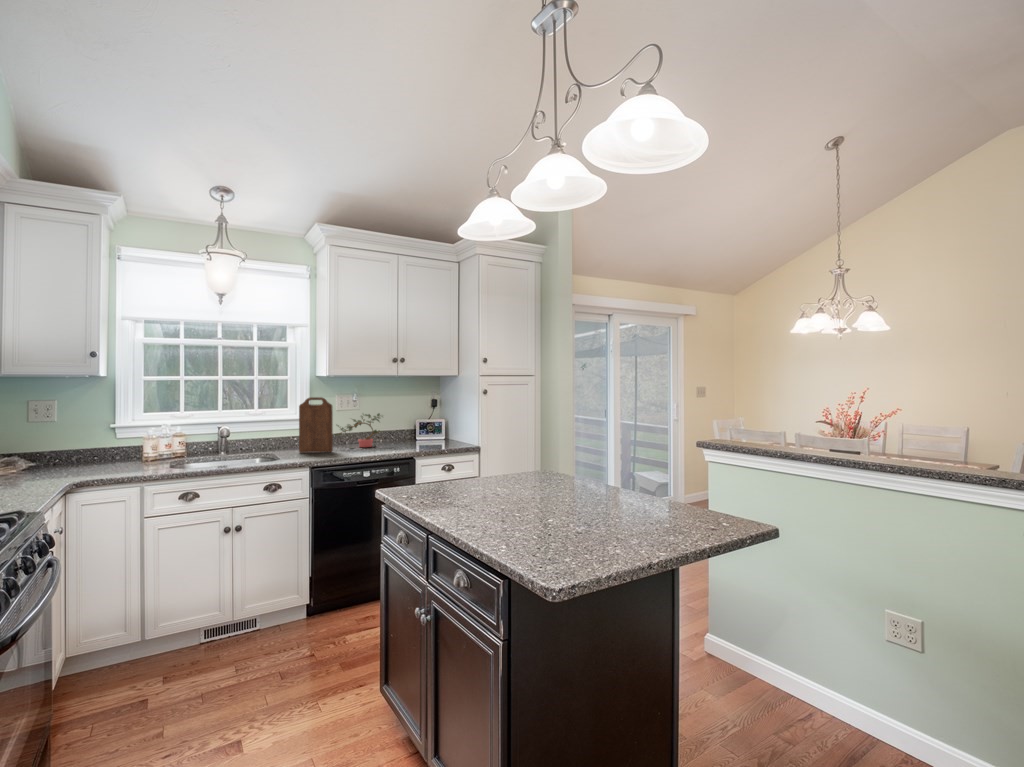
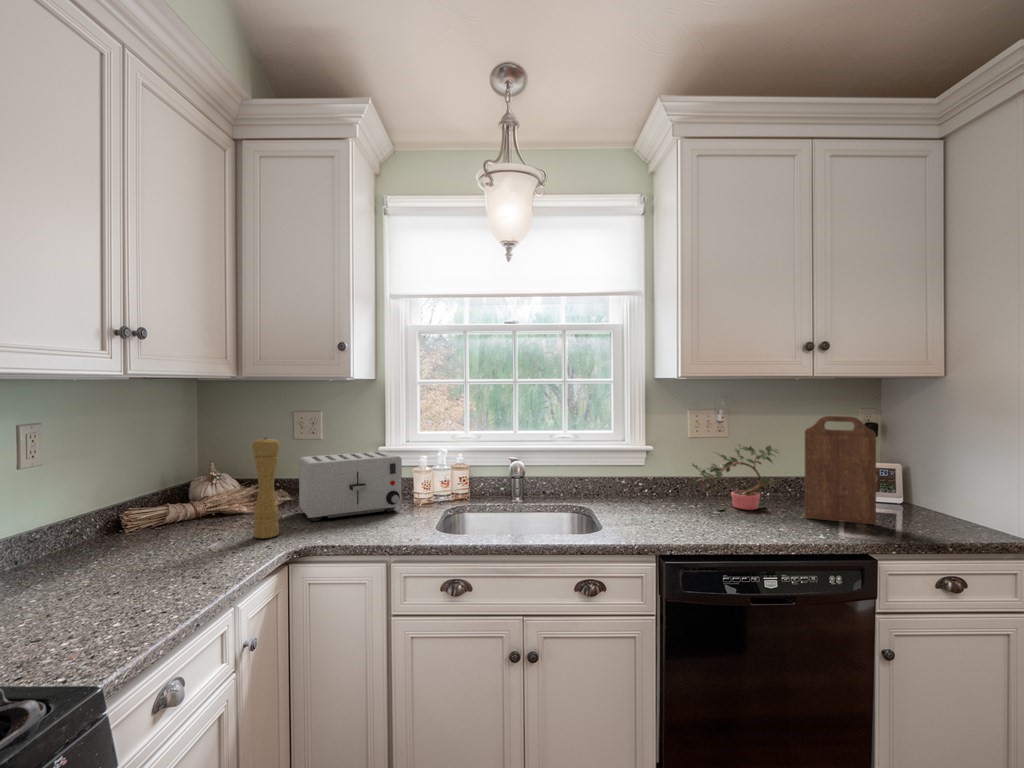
cutting board: present [299,397,333,453] -> present [805,416,876,524]
pepper mill: none [26,414,49,480] -> present [252,438,280,538]
toaster: none [46,426,137,472] -> present [299,451,402,521]

